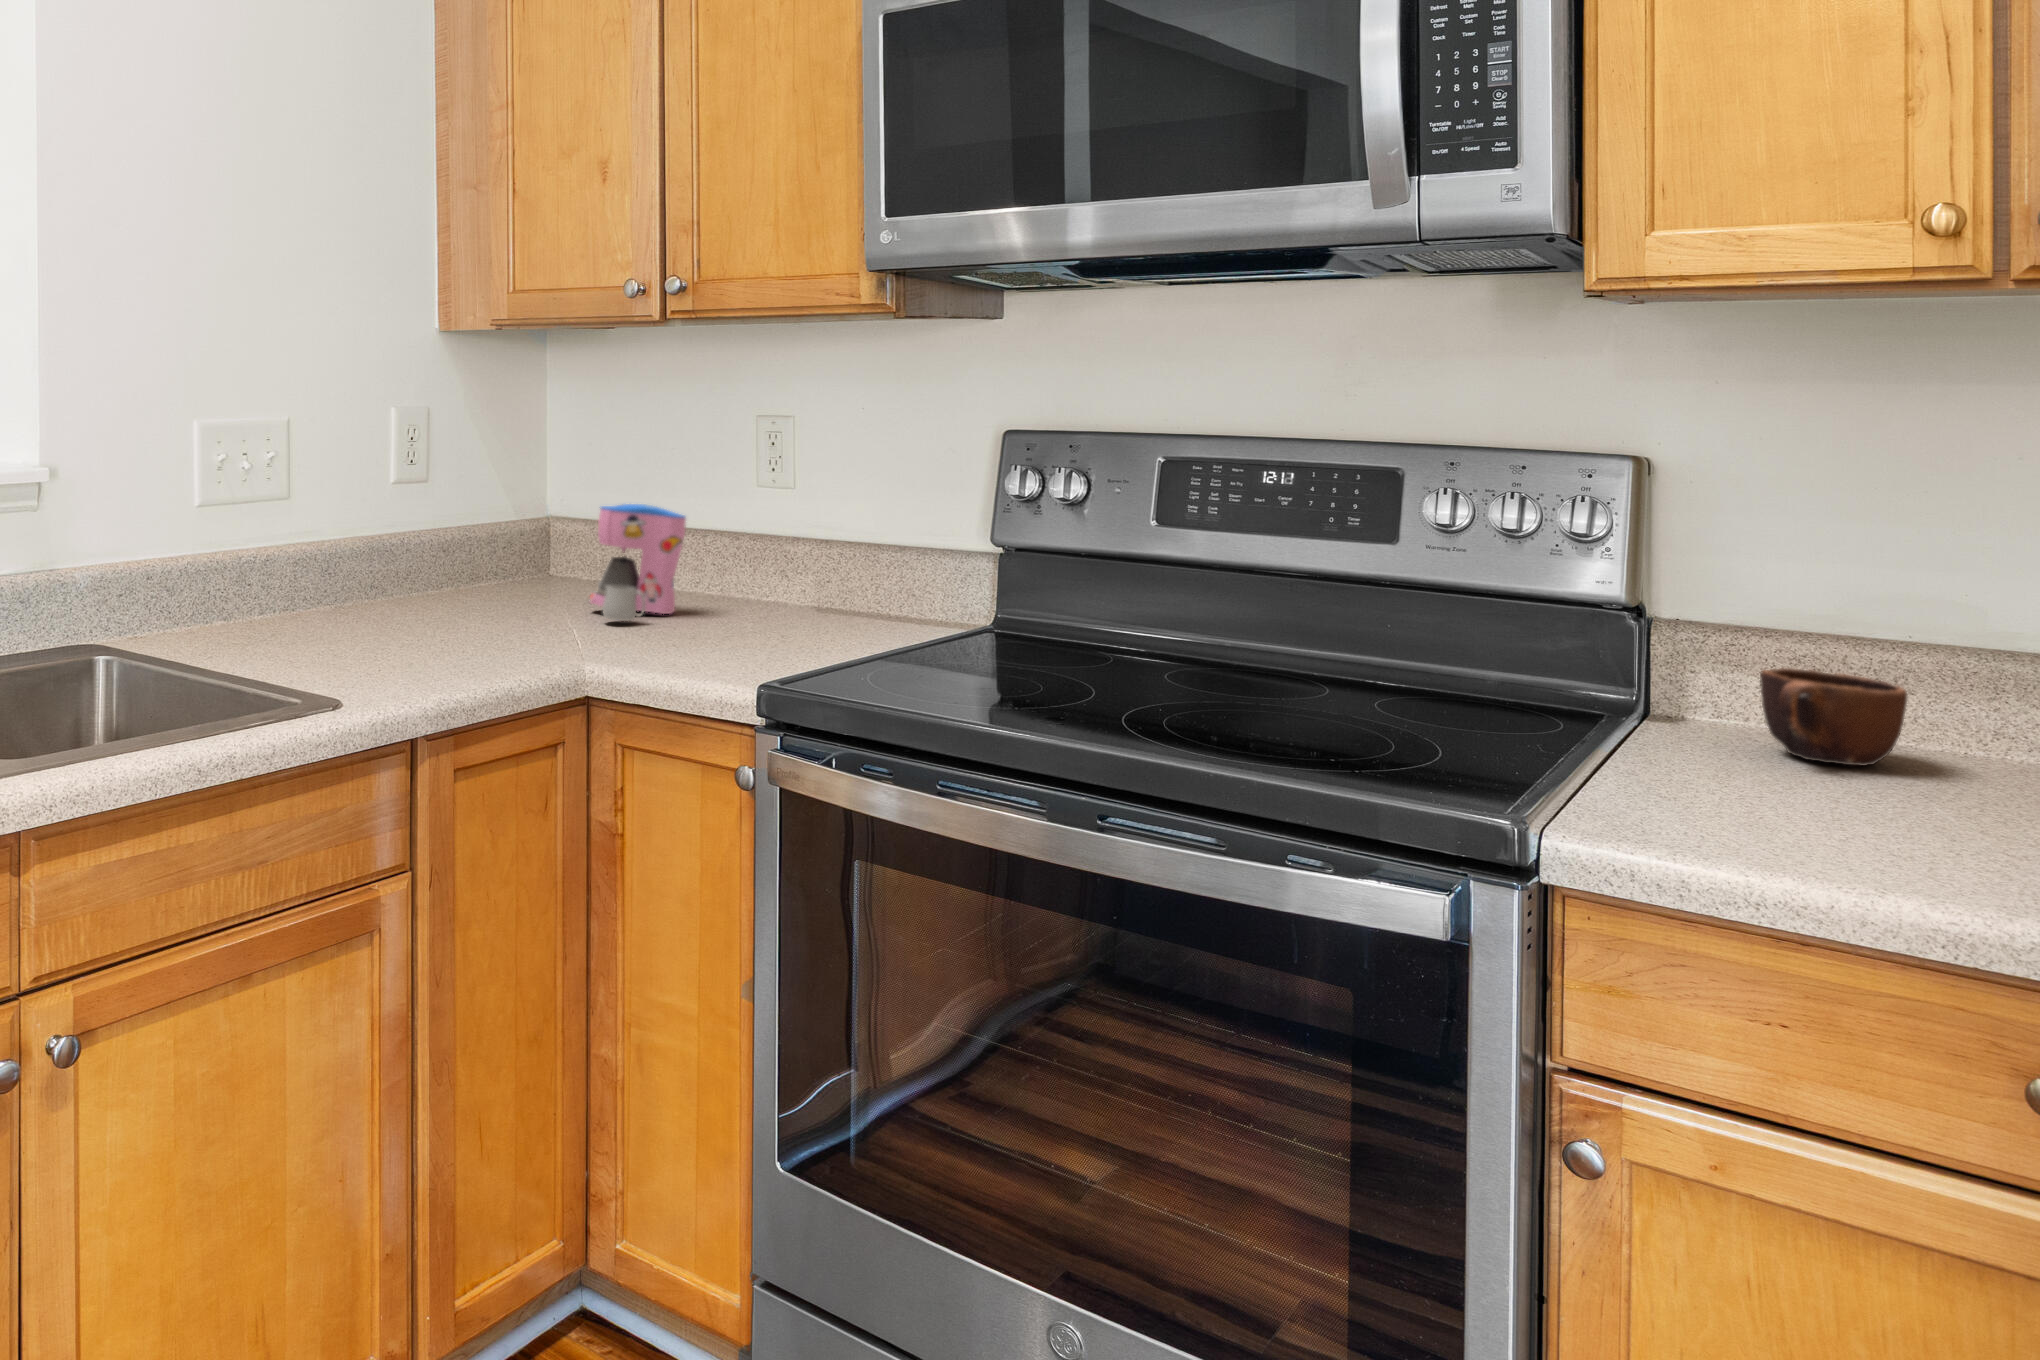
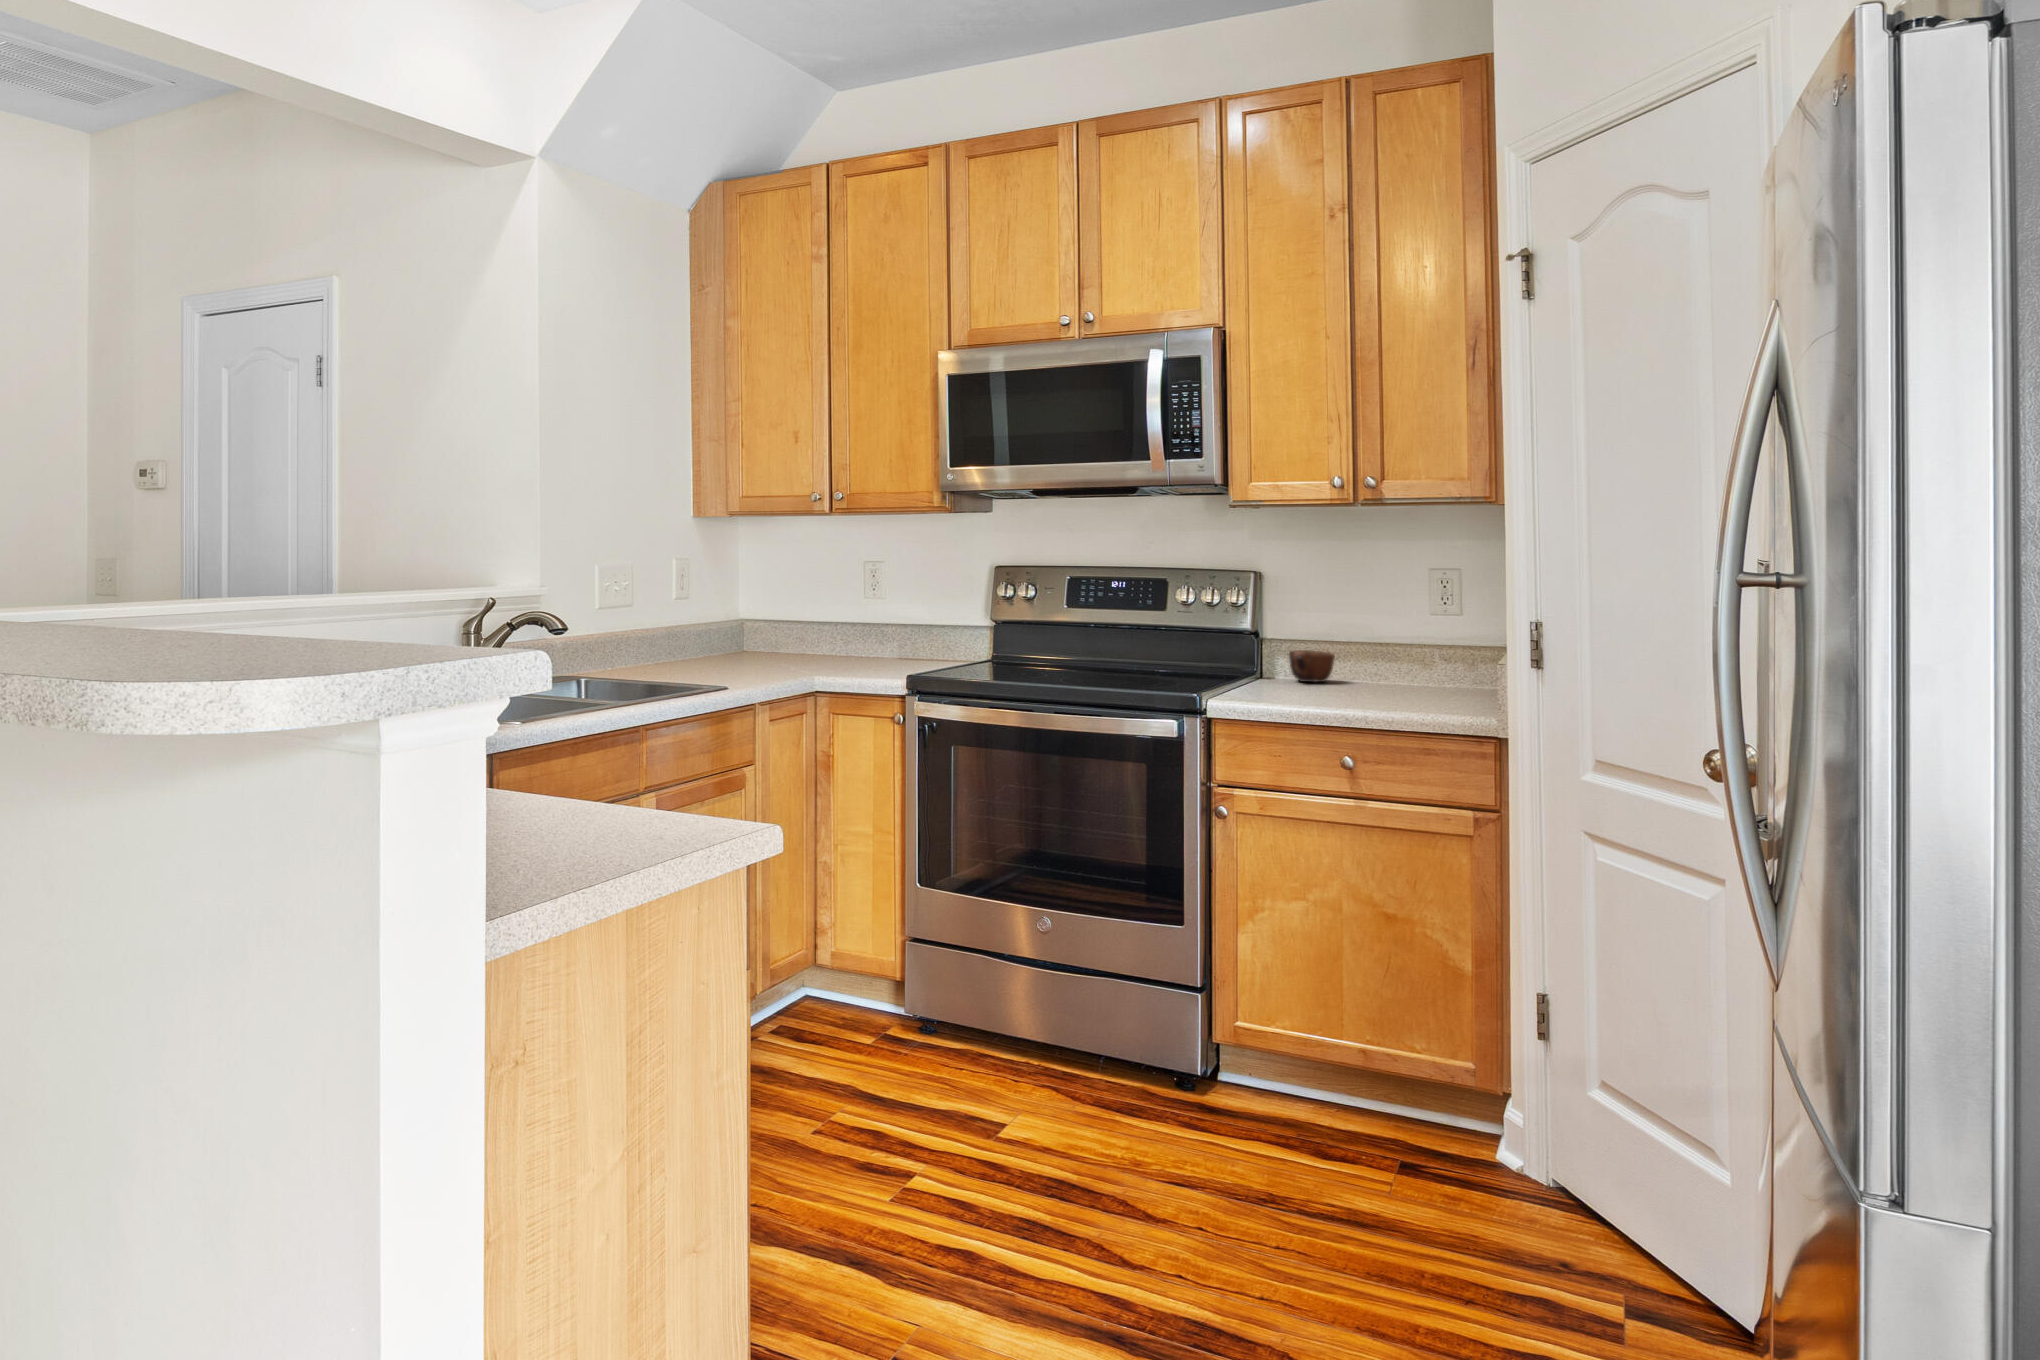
coffee maker: present [590,504,686,621] -> none [789,606,843,662]

